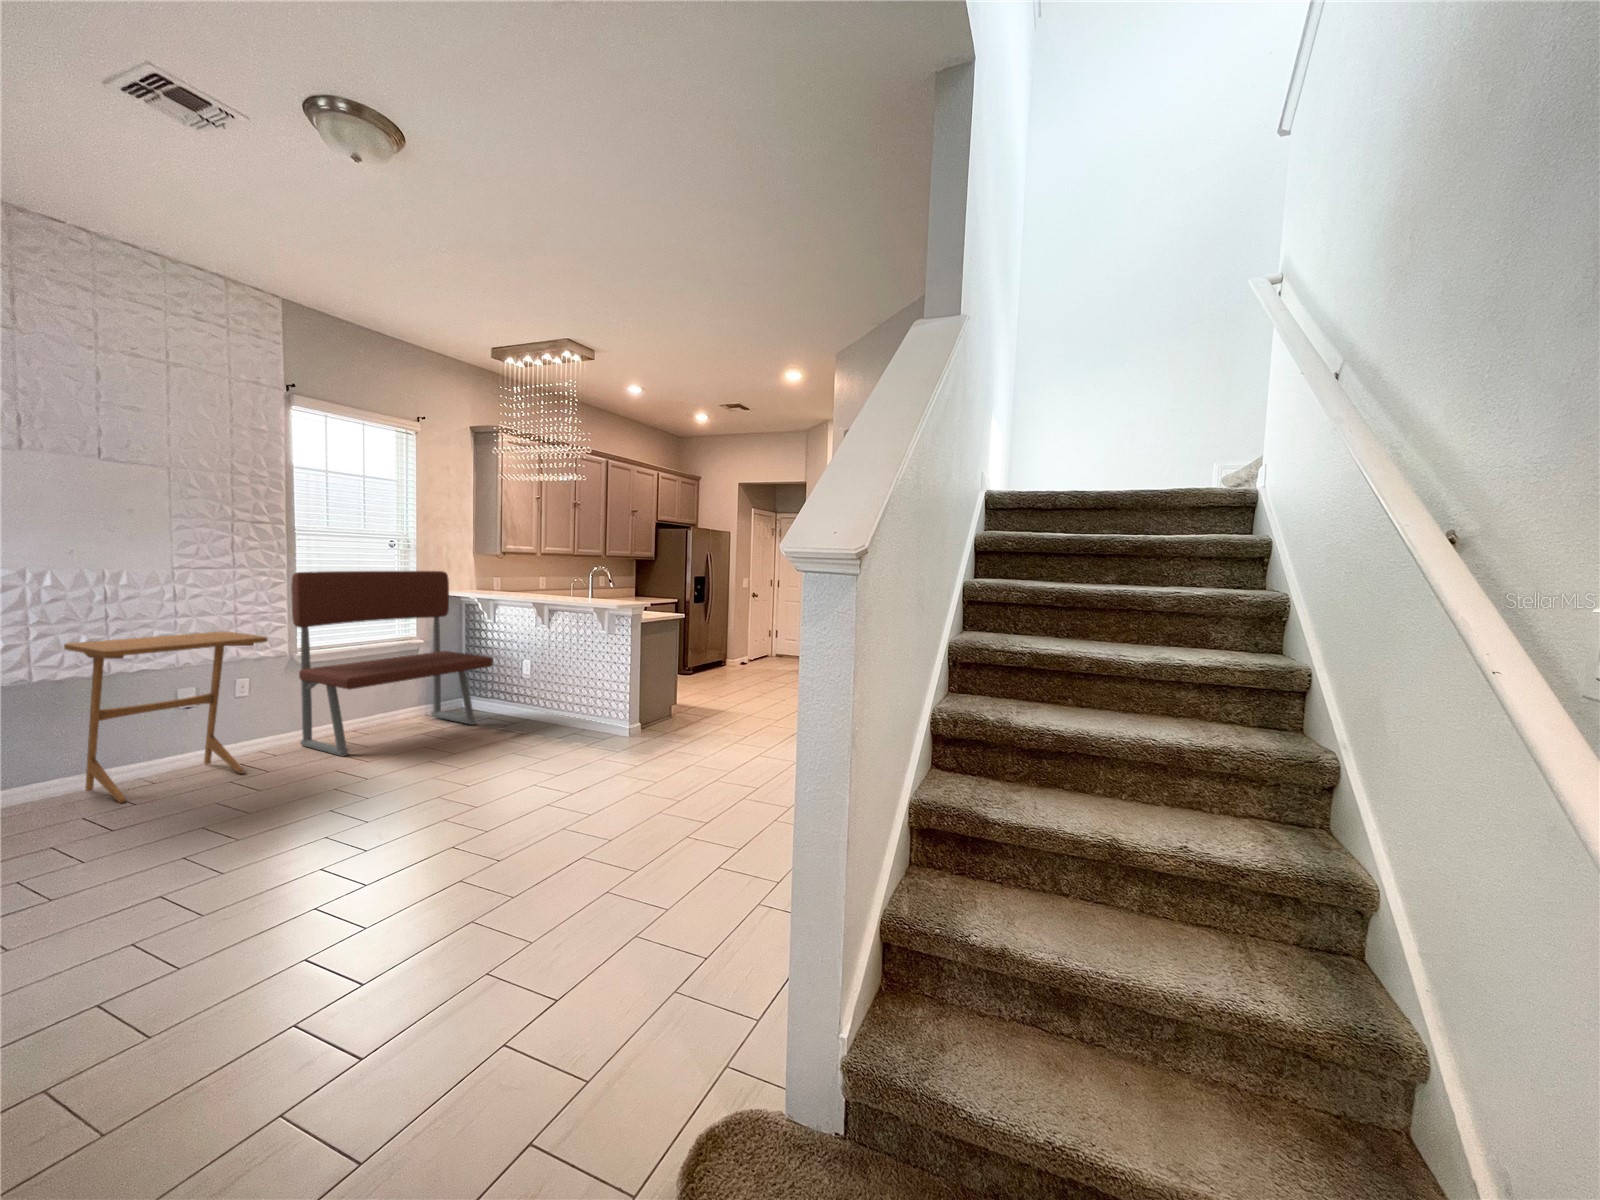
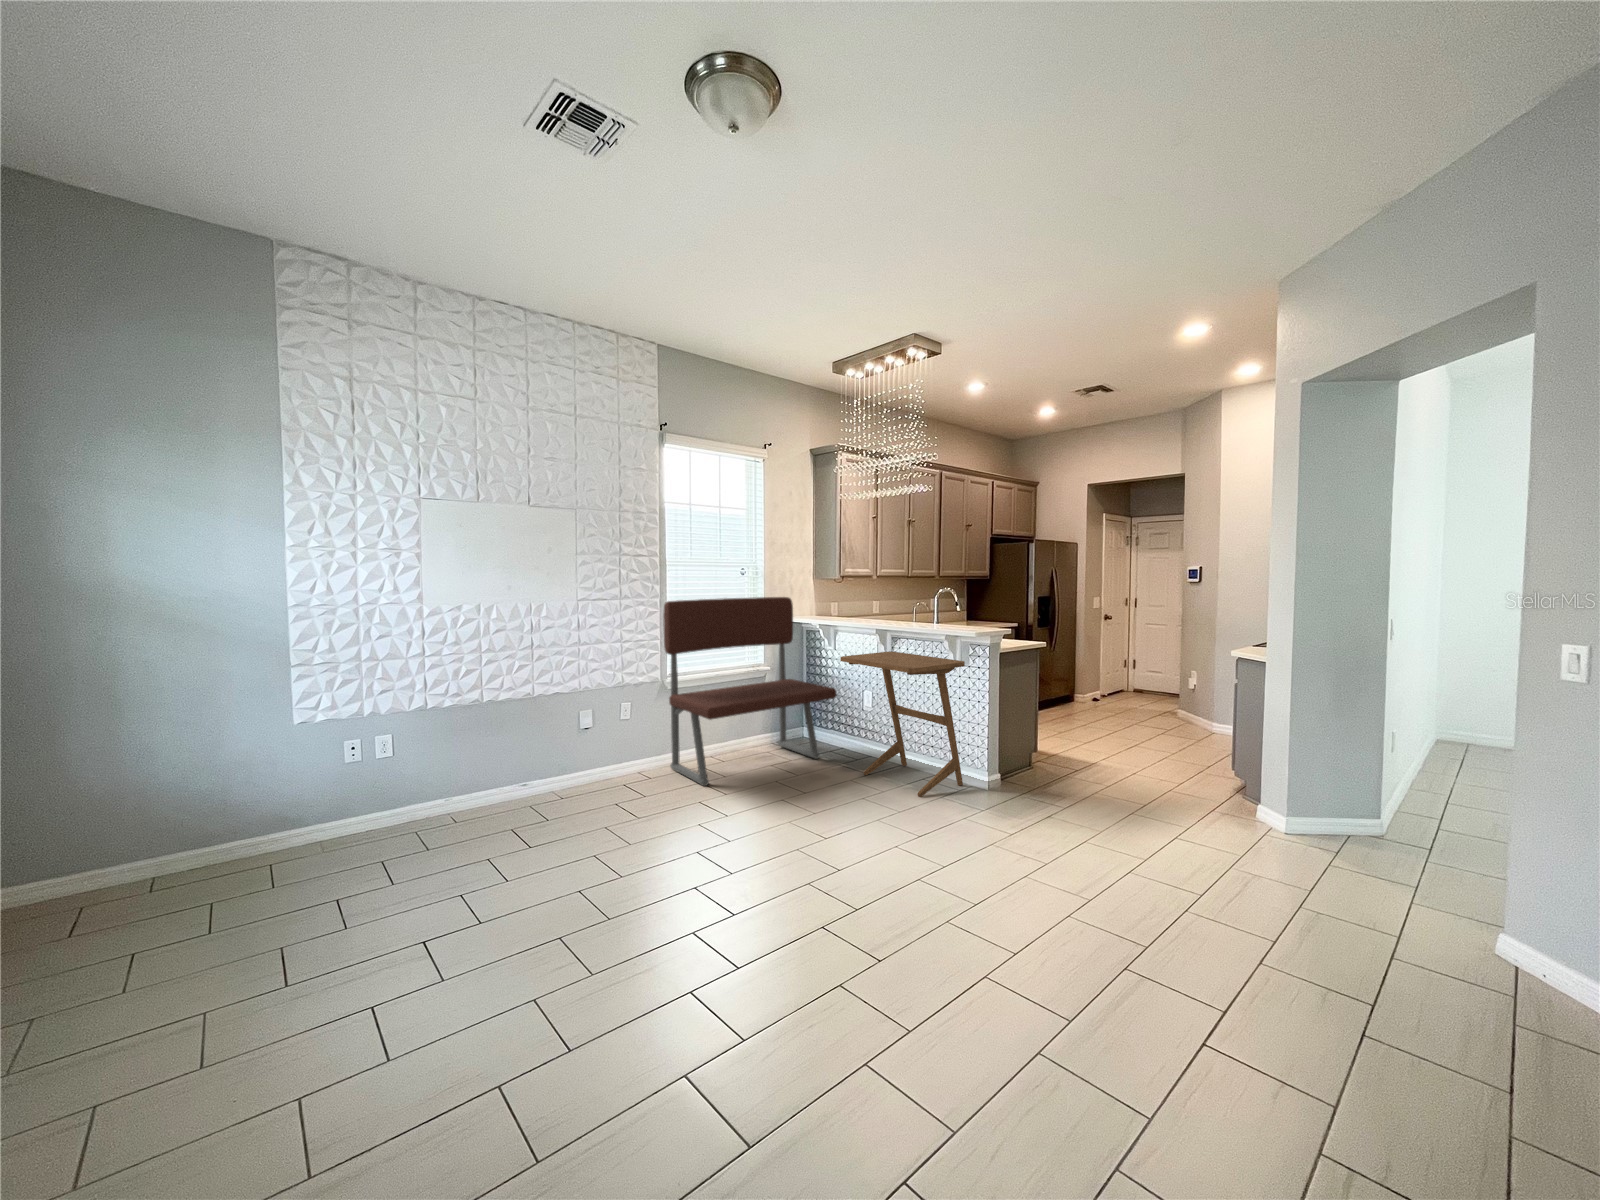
side table: present [64,631,268,803] -> present [840,651,965,797]

